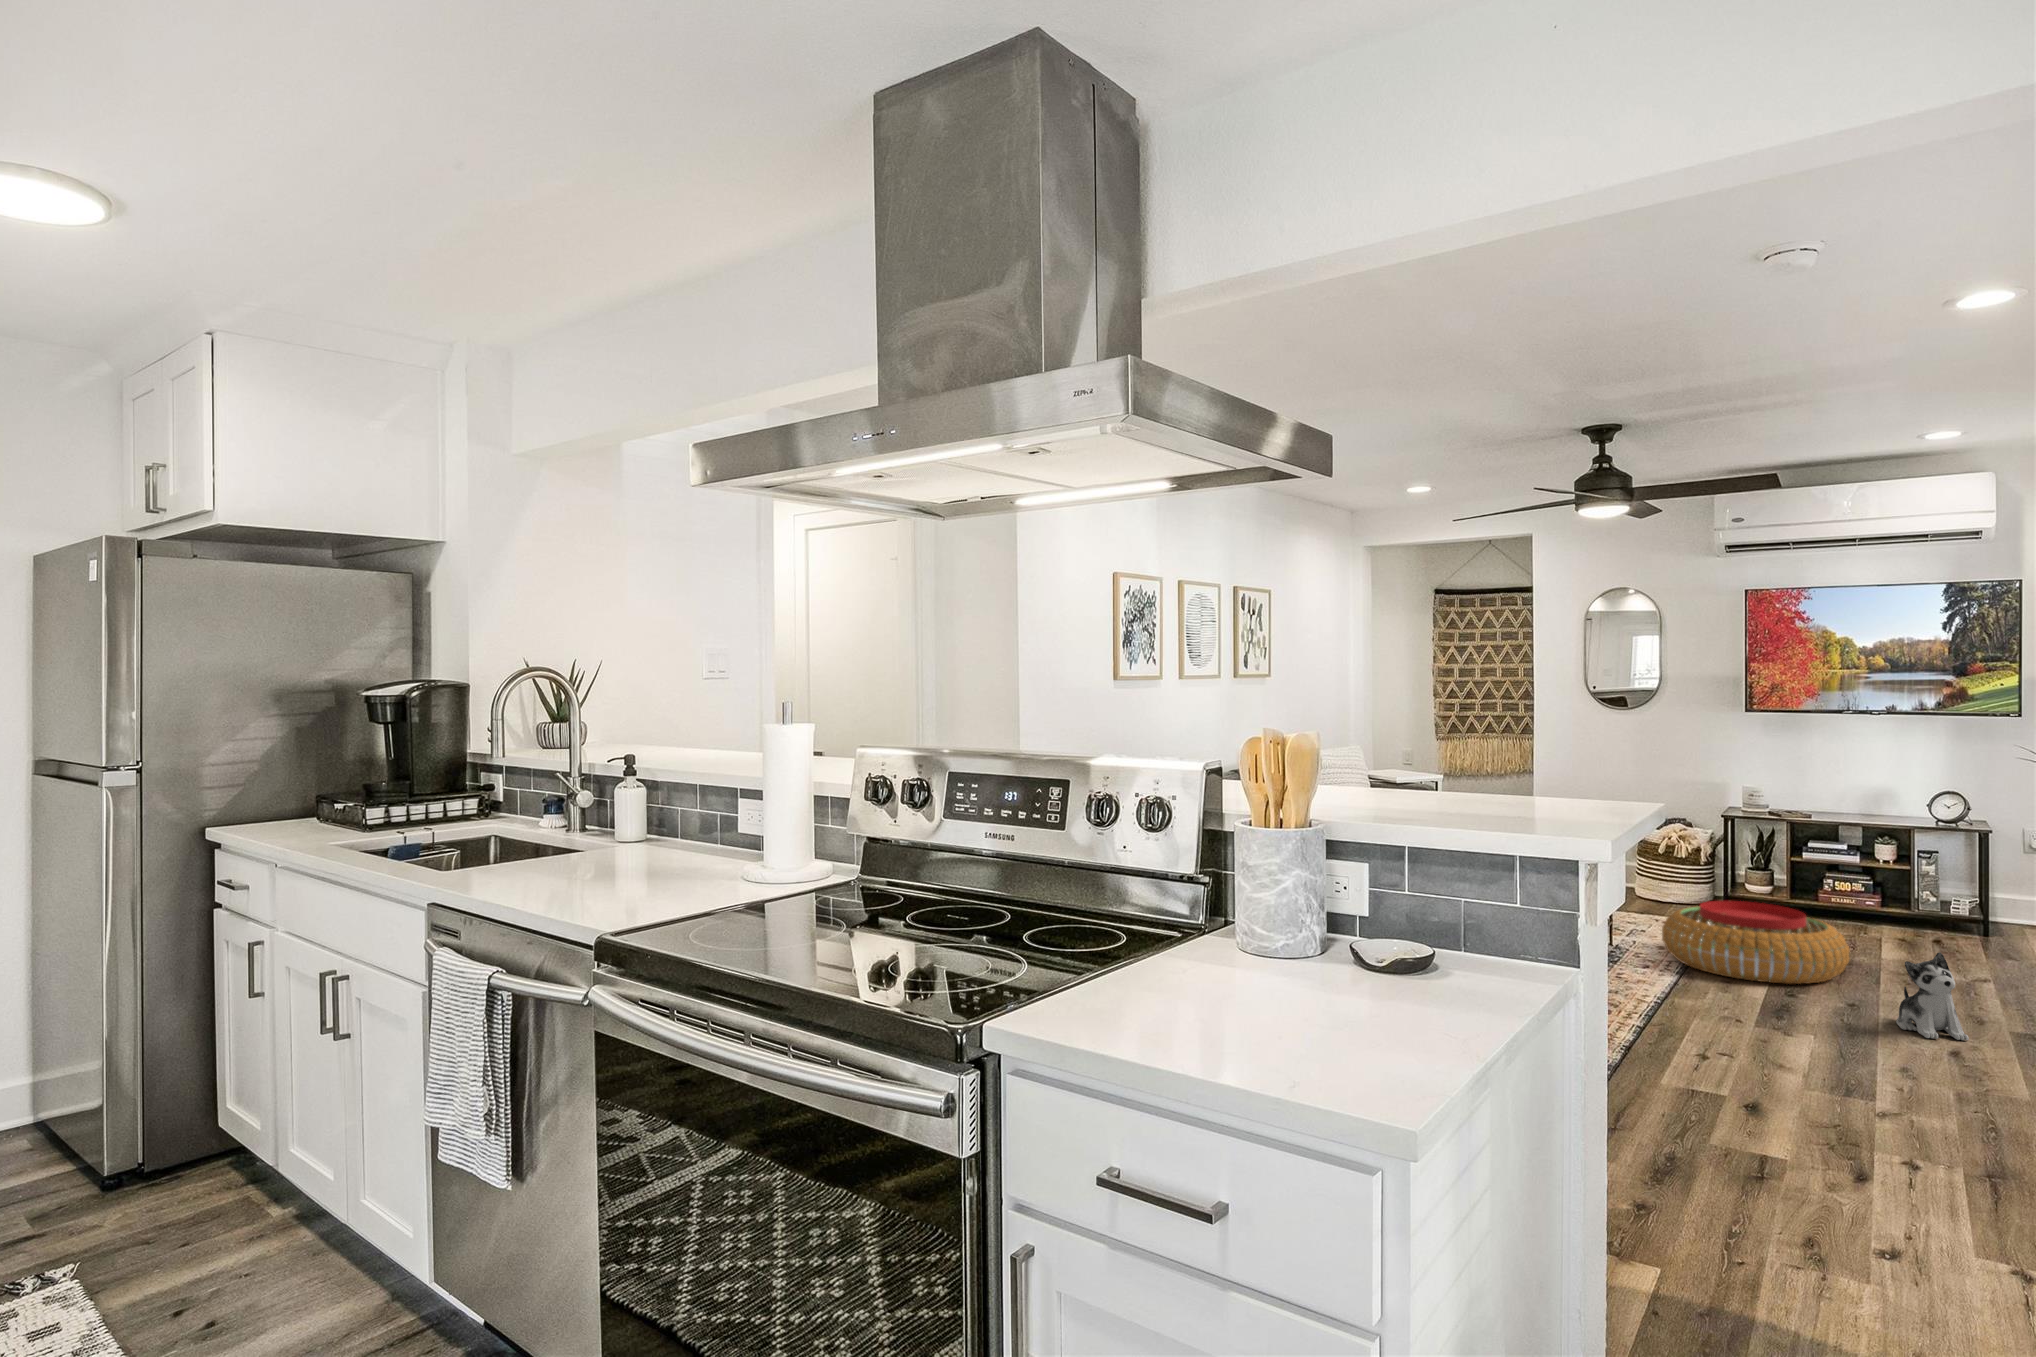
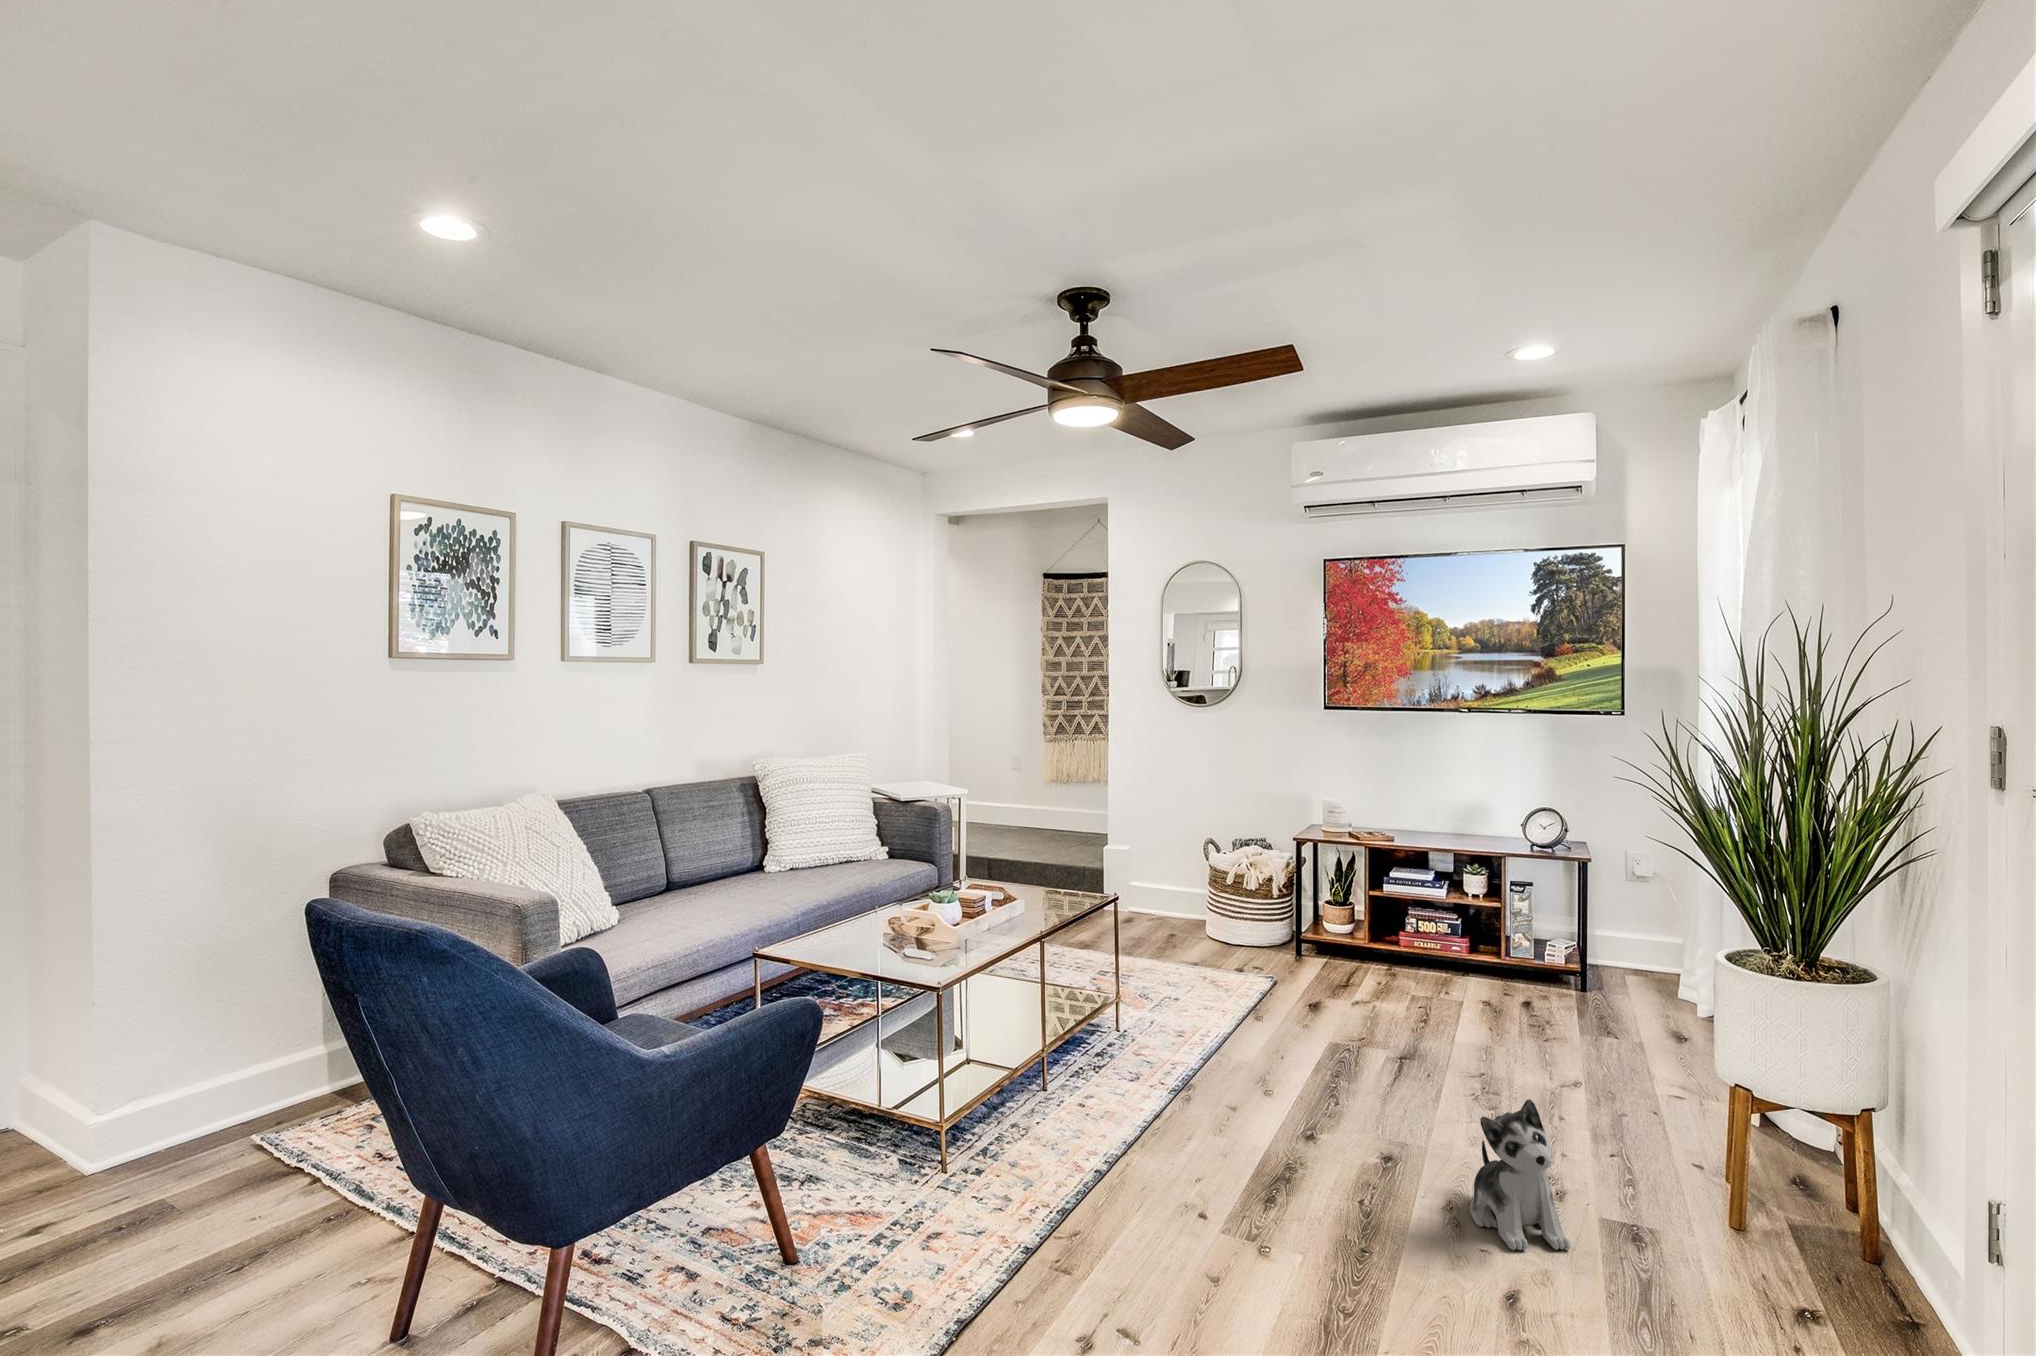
pouf: present [1662,901,1849,984] -> none [1186,975,1419,1115]

